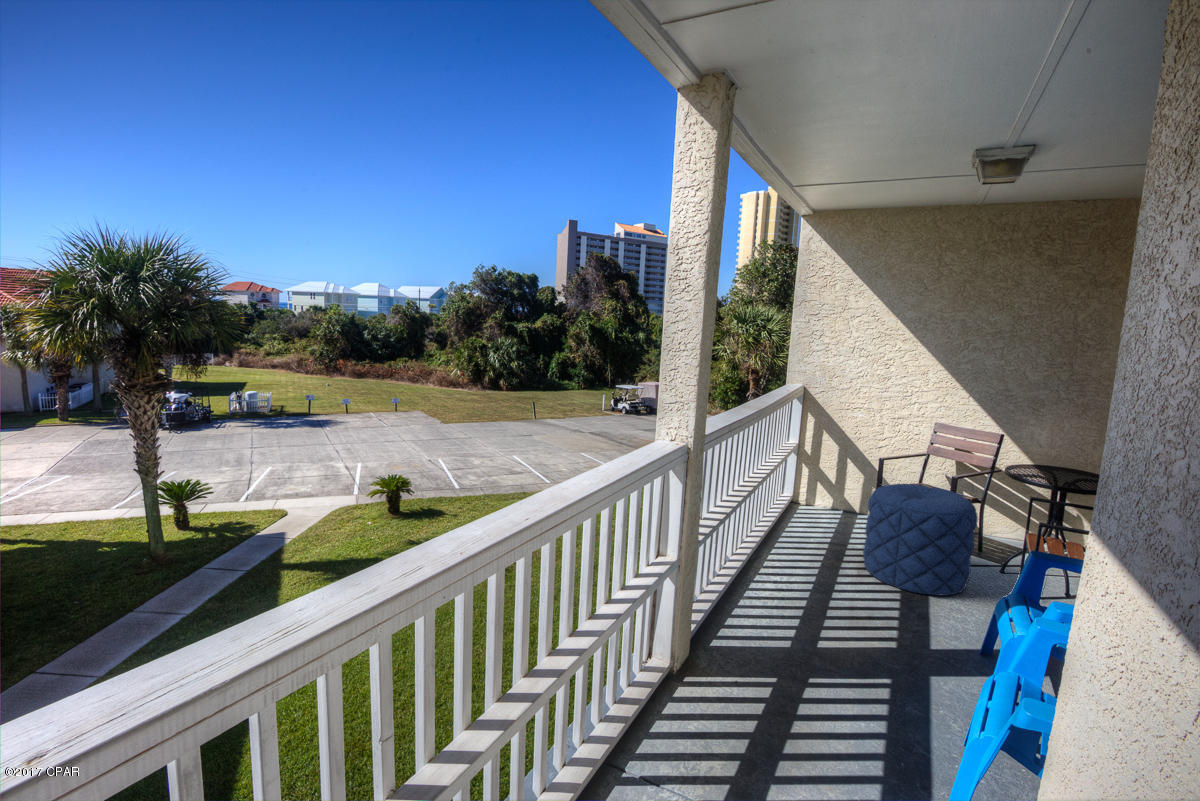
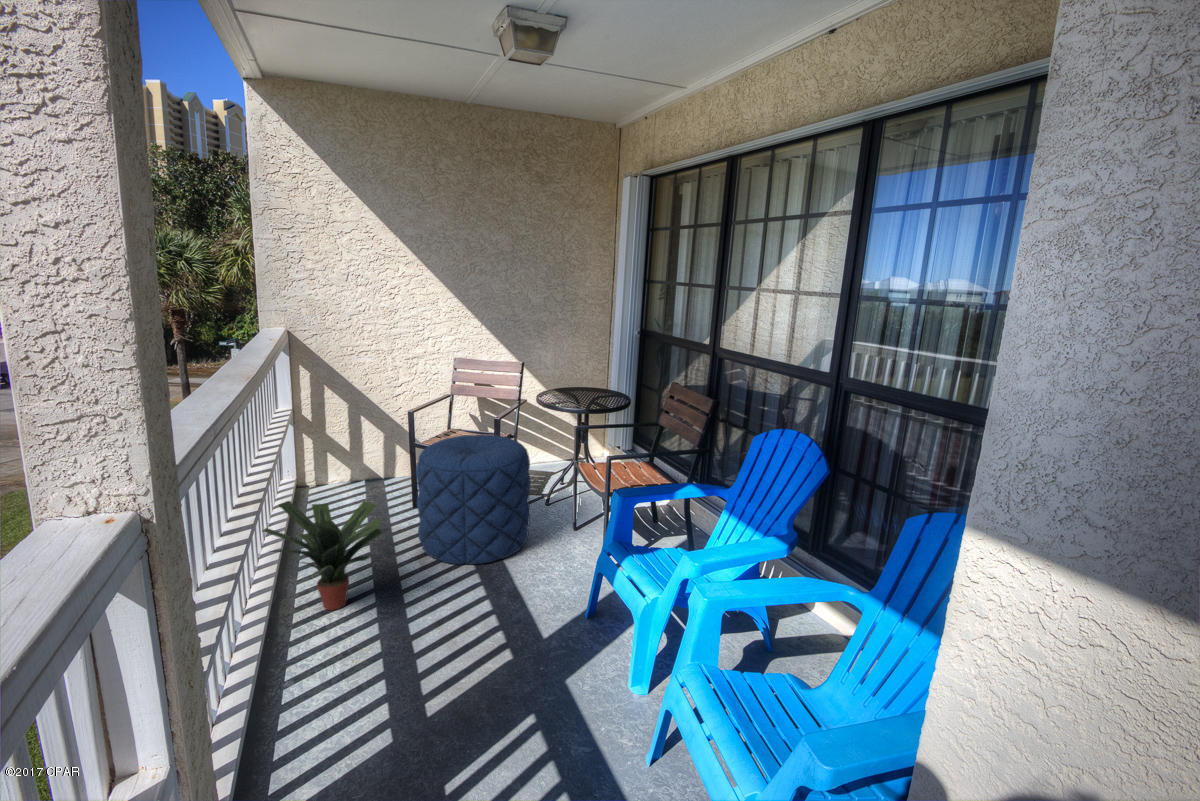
potted plant: none [751,494,830,576] -> present [263,501,382,610]

